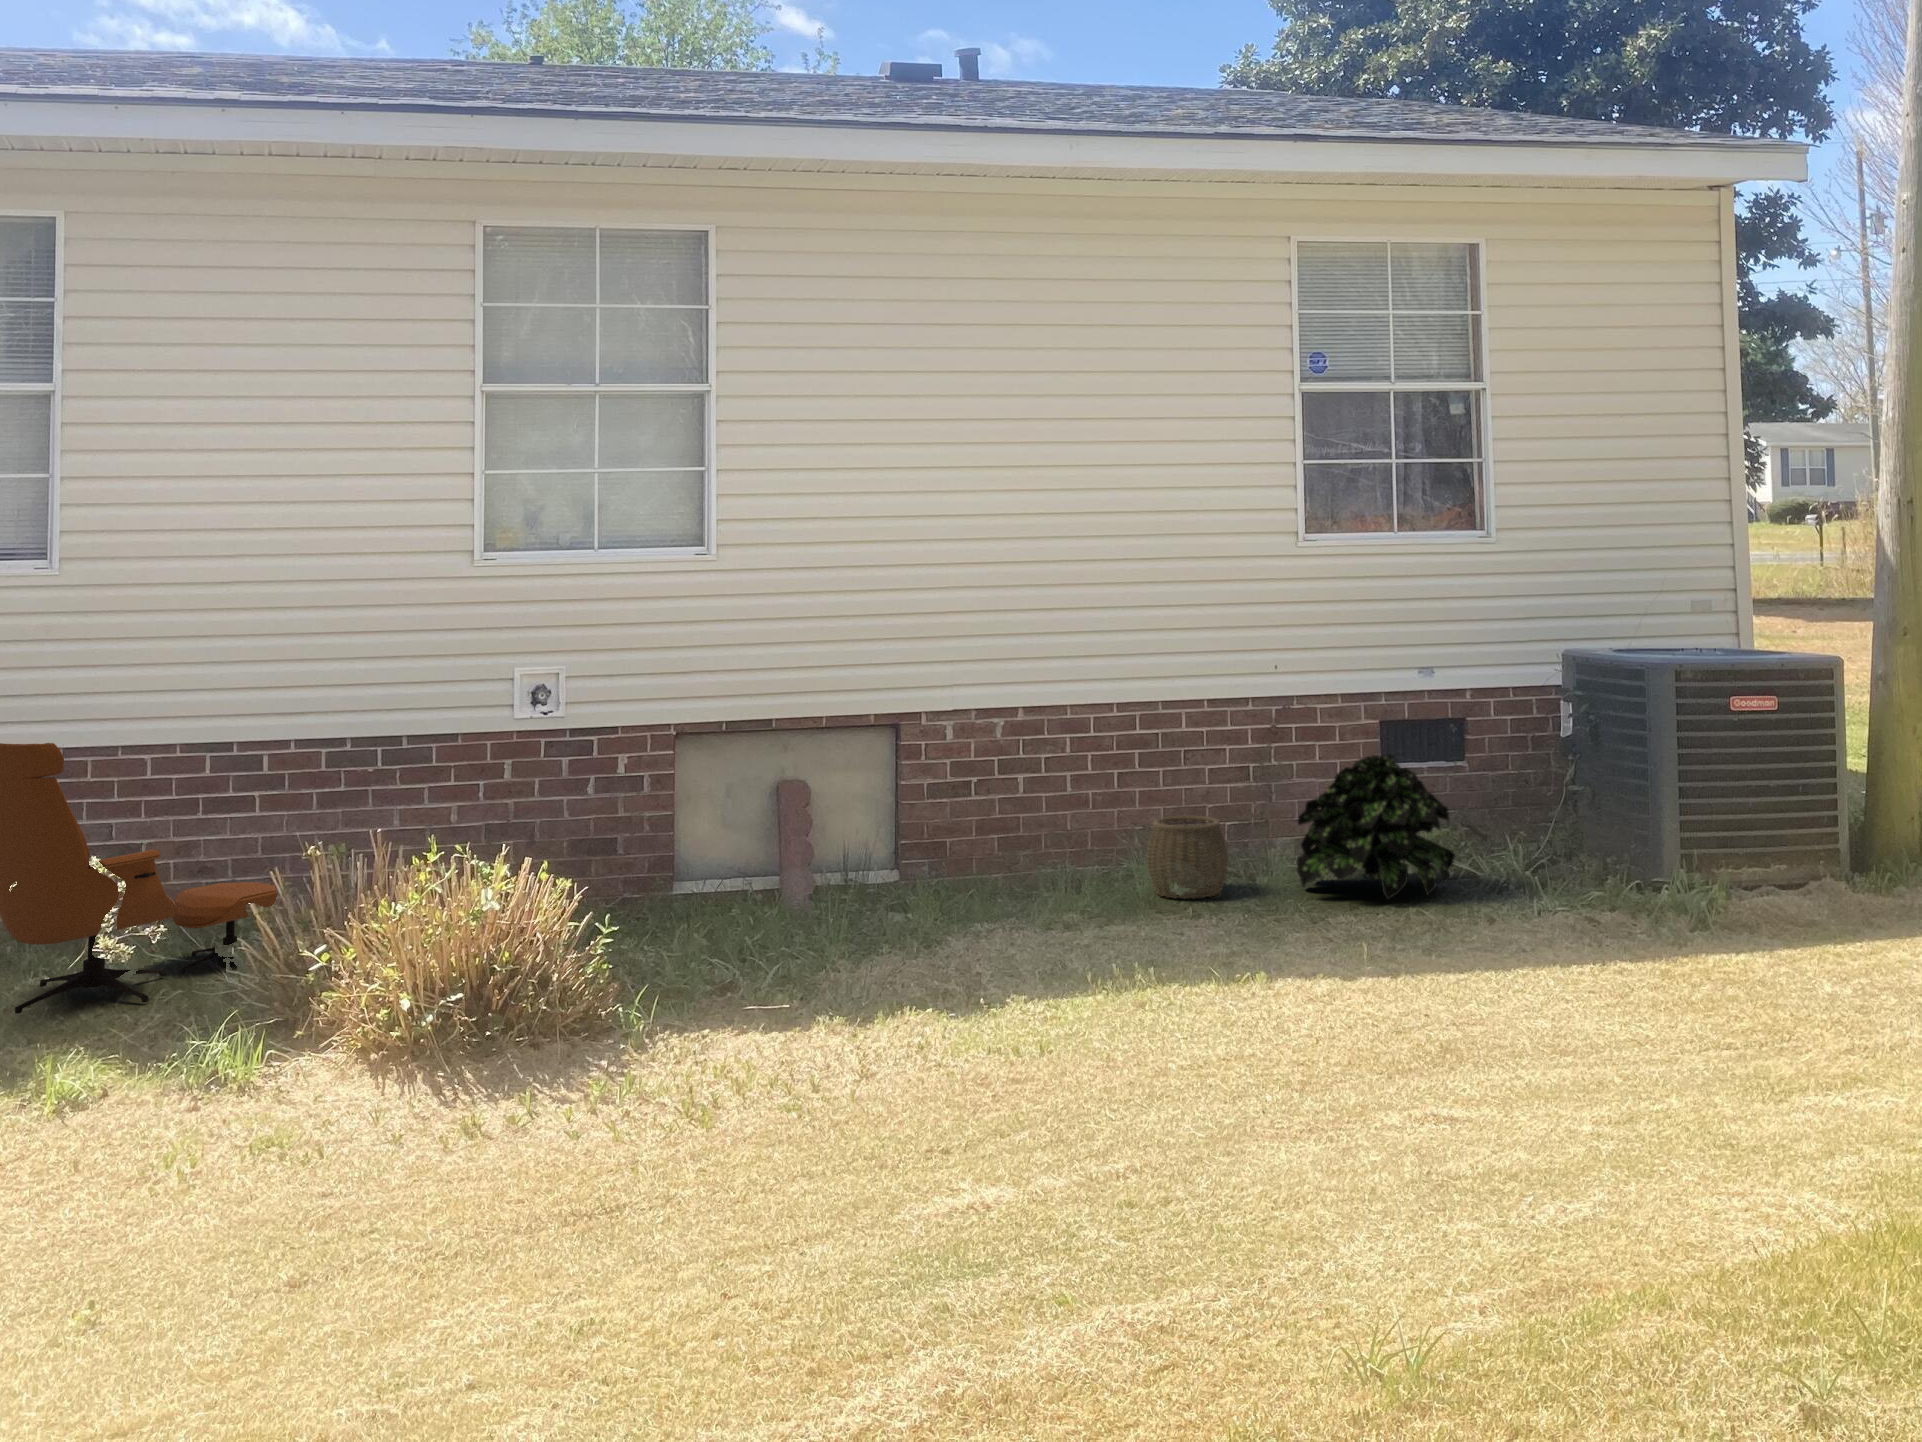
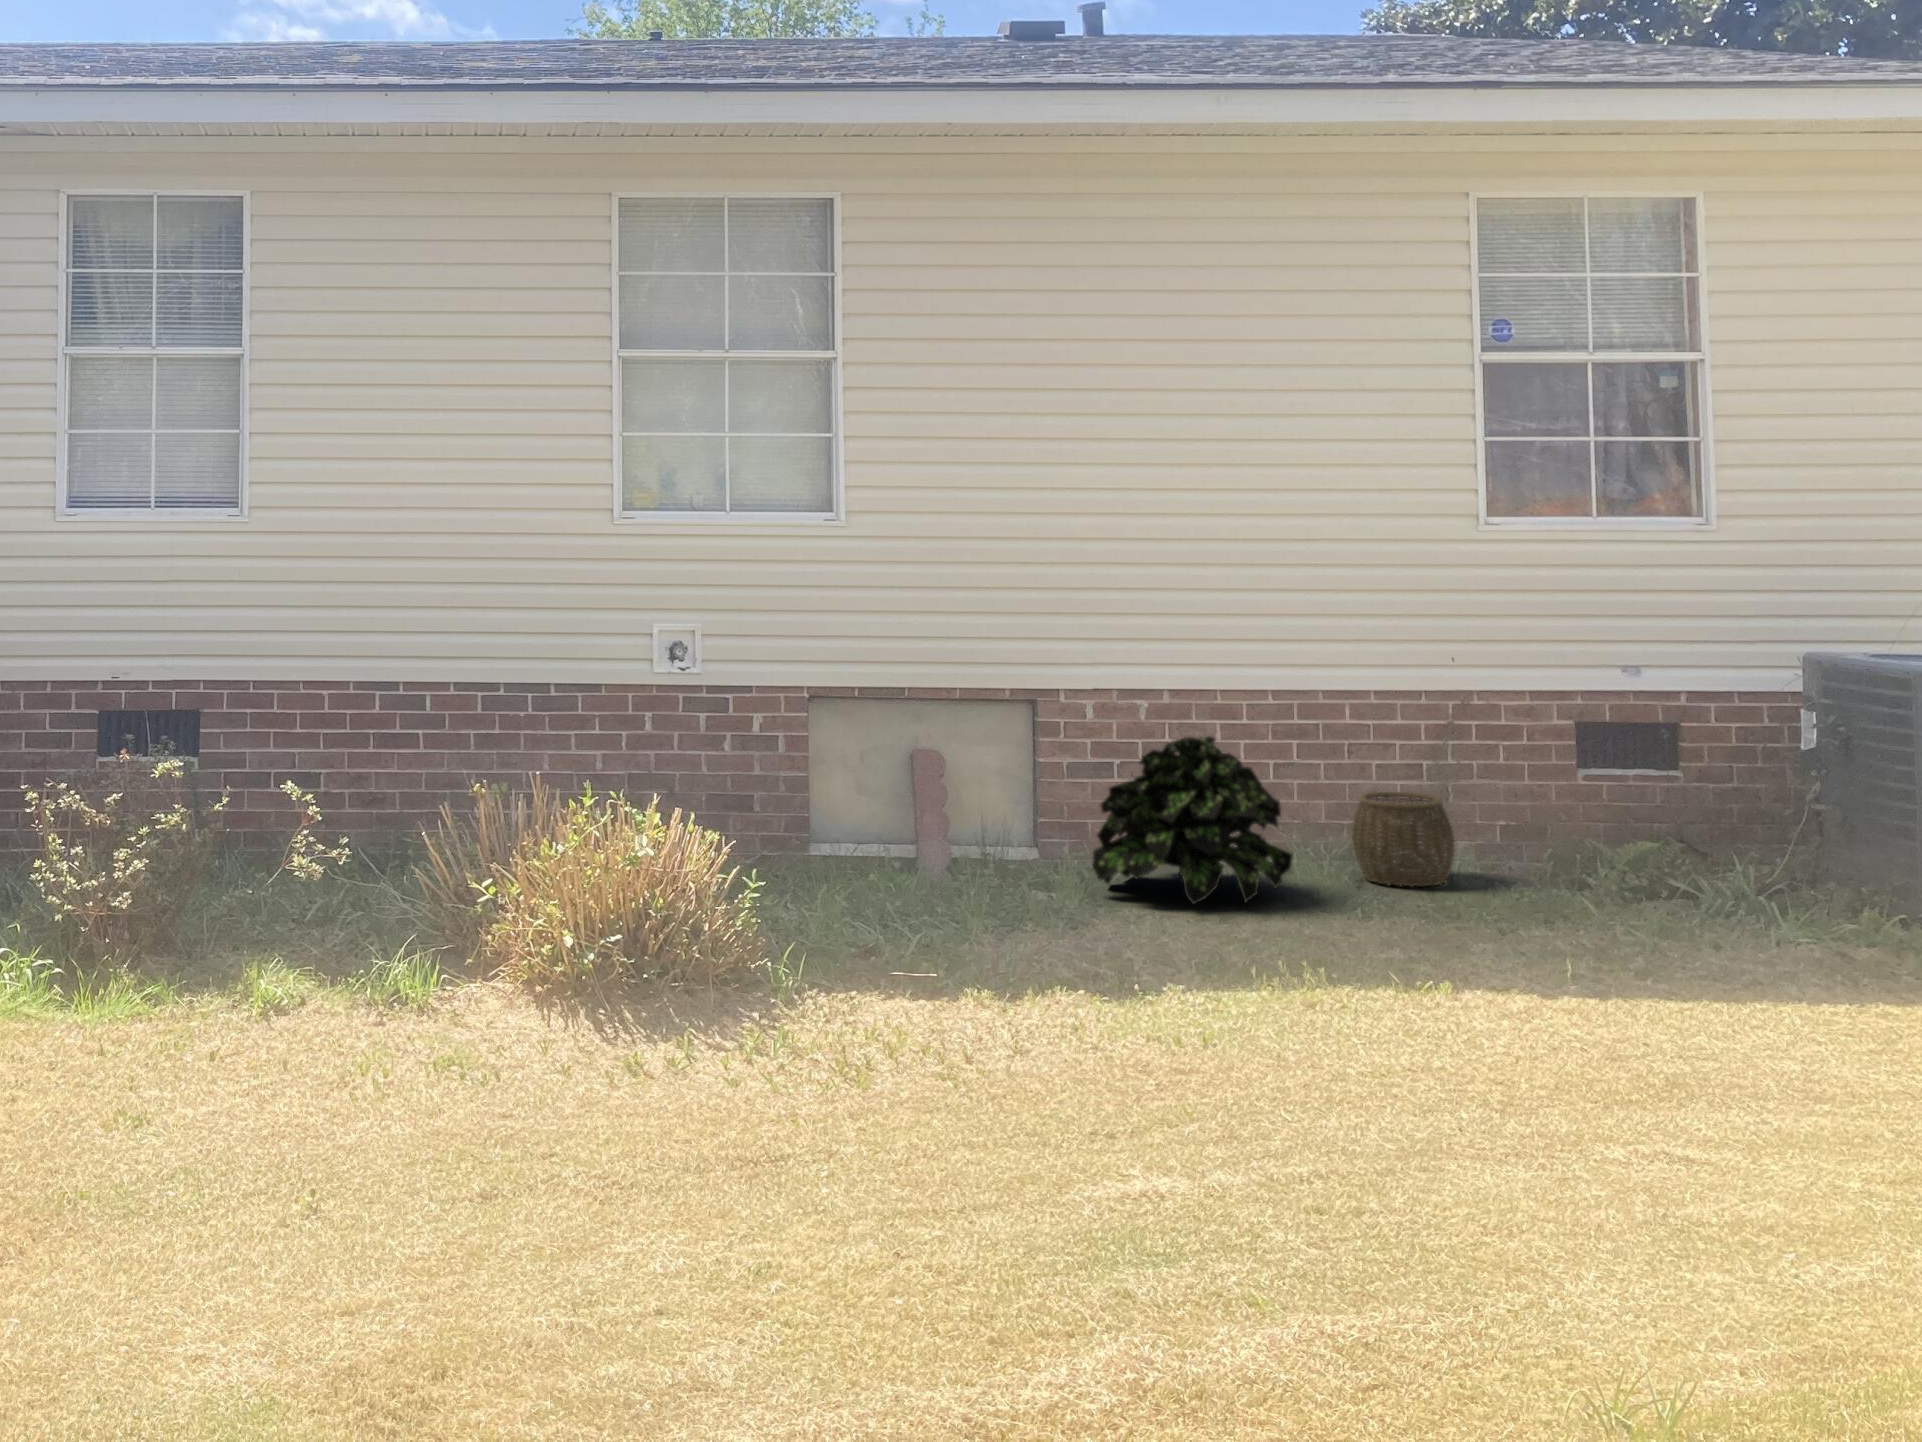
lounge chair: present [0,743,277,1014] -> none [175,672,446,924]
potted plant: present [1297,754,1455,899] -> present [1092,736,1293,904]

